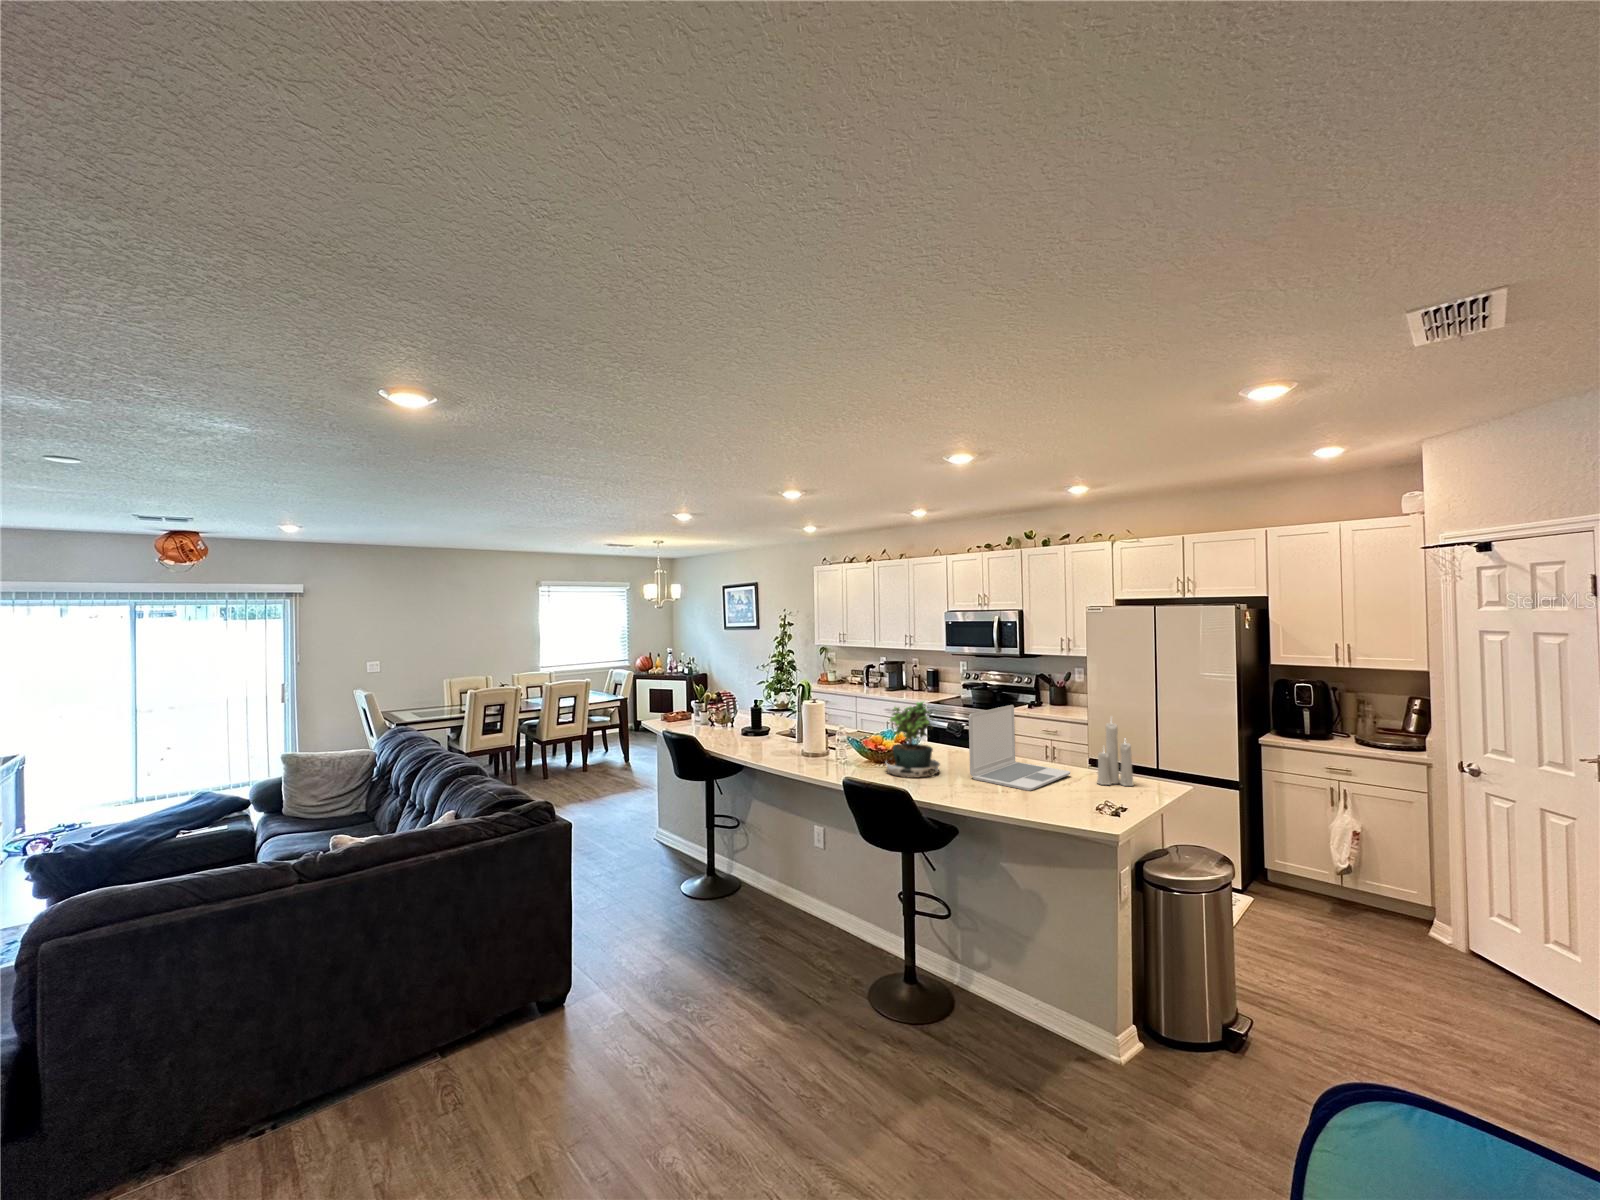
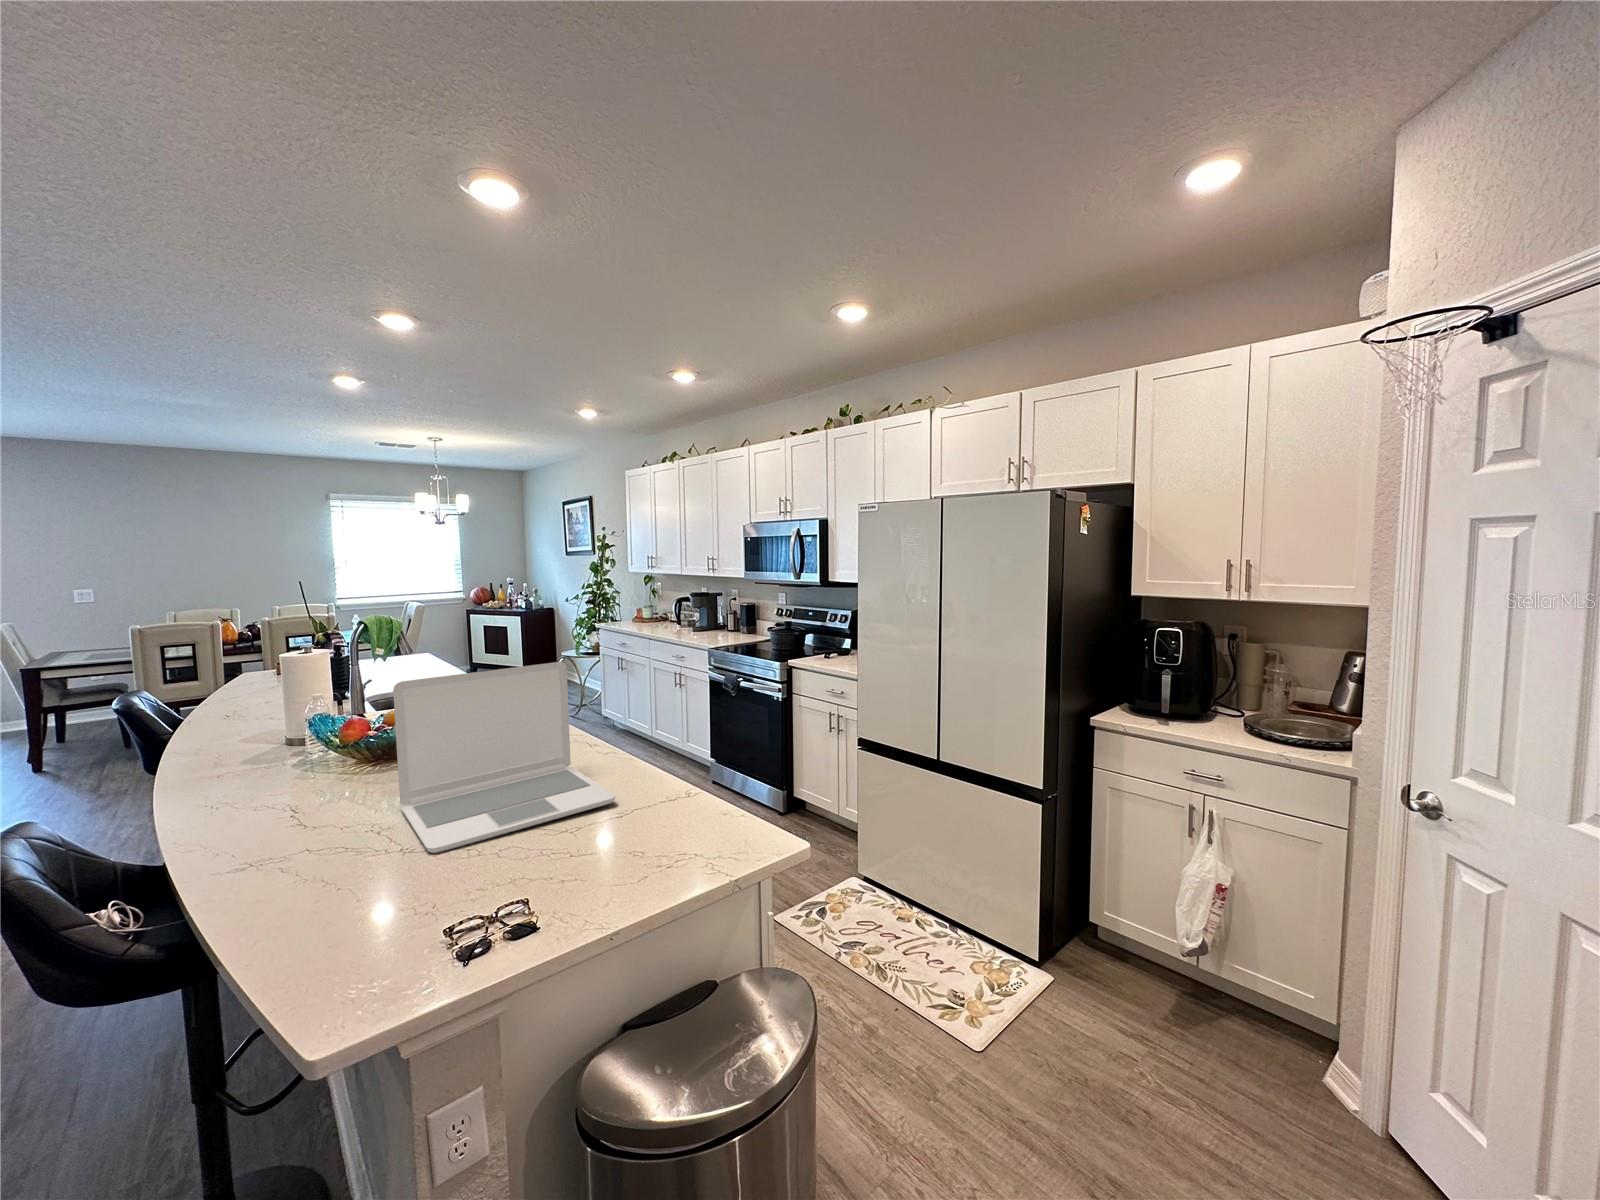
potted plant: present [886,702,940,779] -> none [229,653,404,822]
candle: present [1097,723,1133,786] -> none [622,683,692,841]

